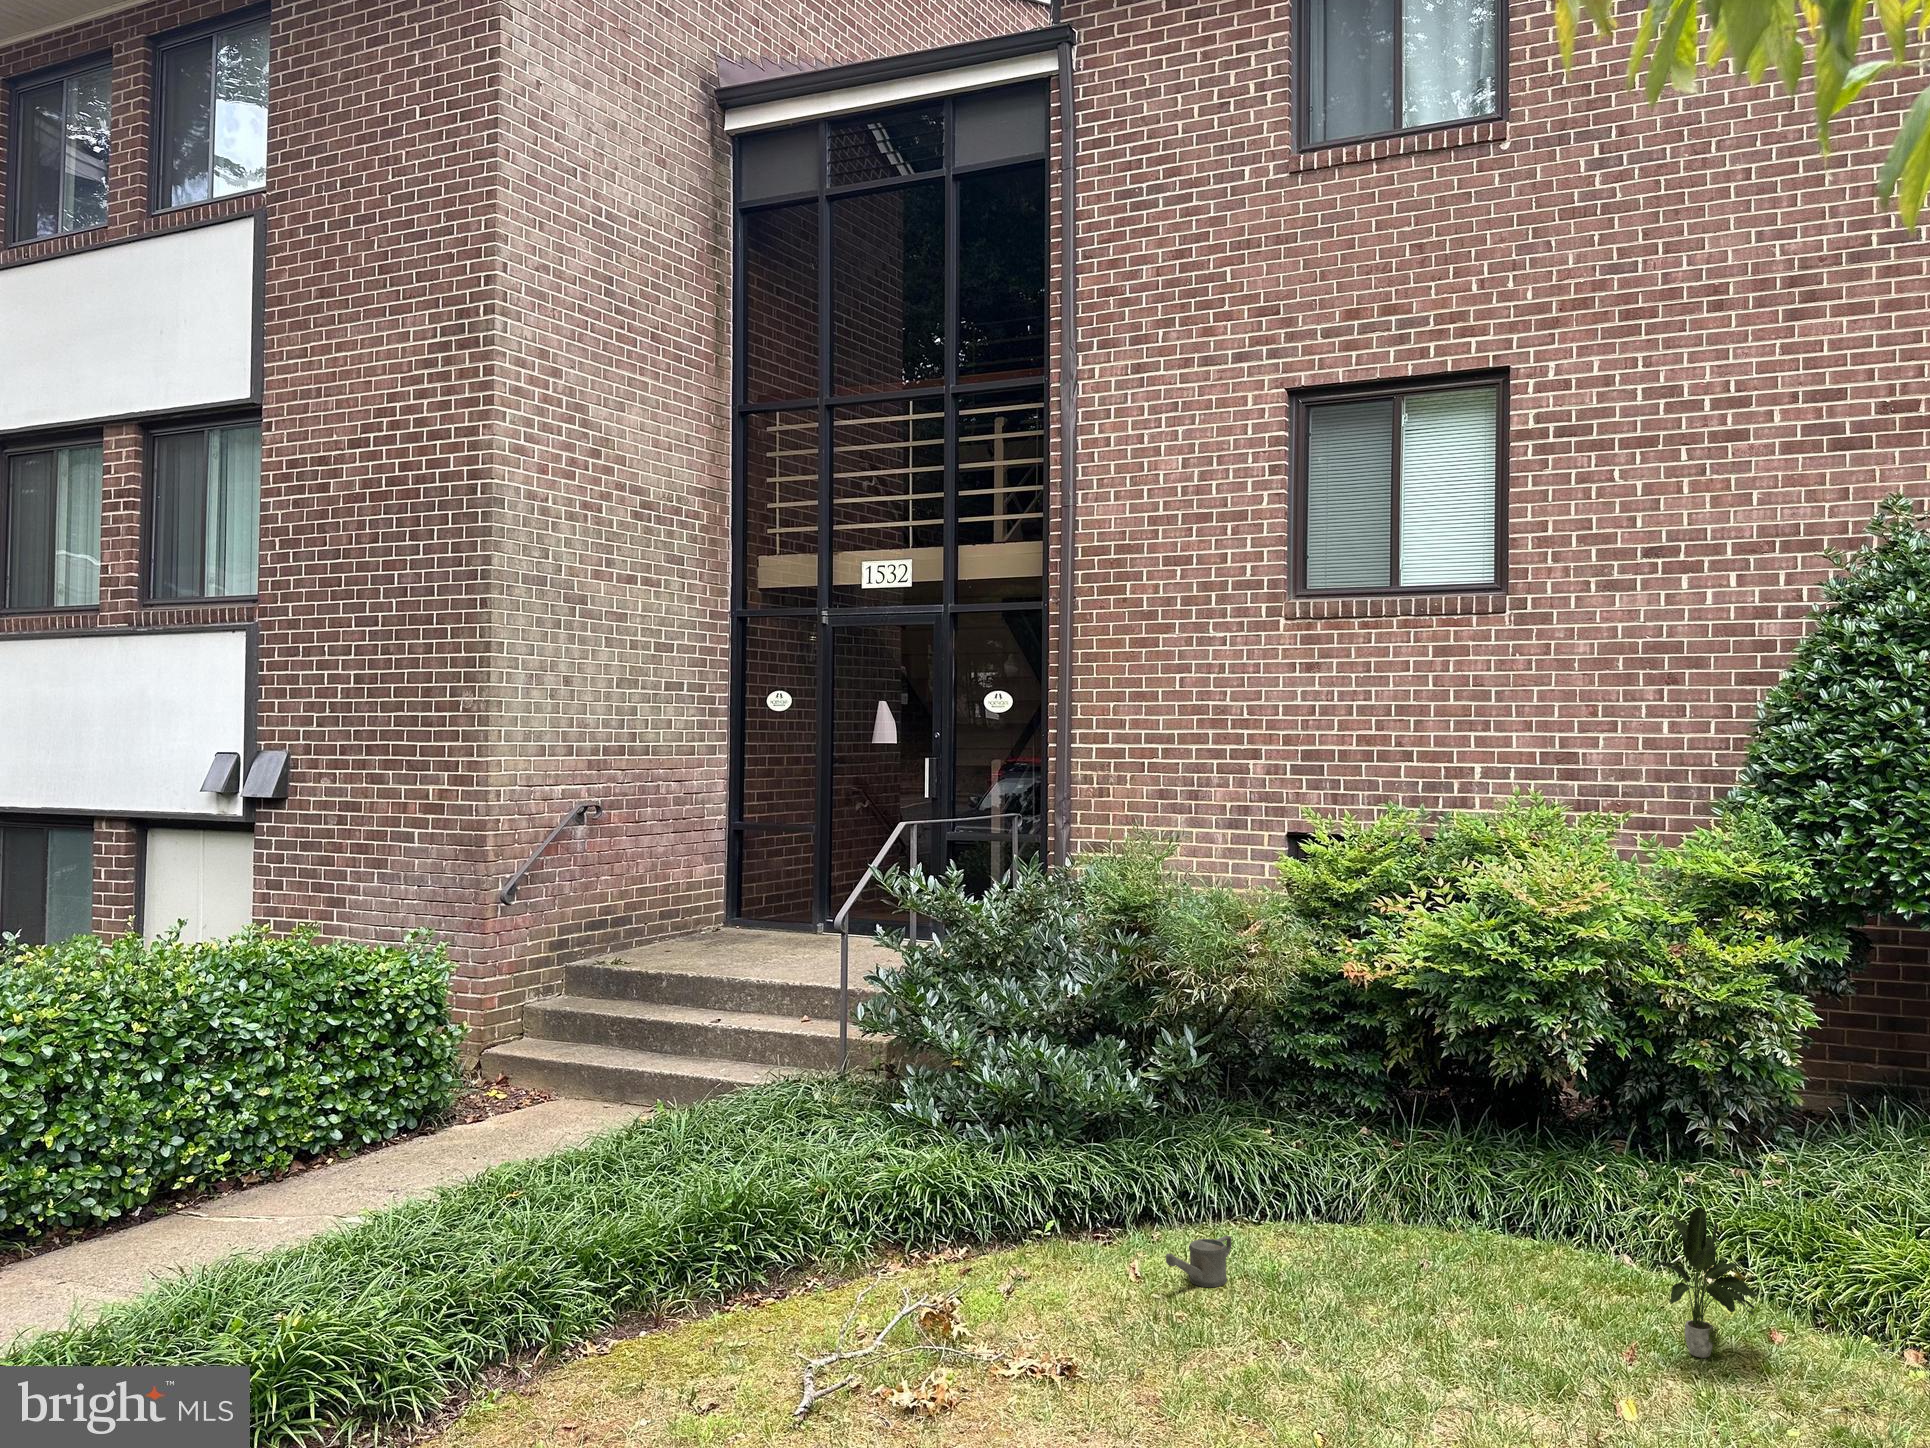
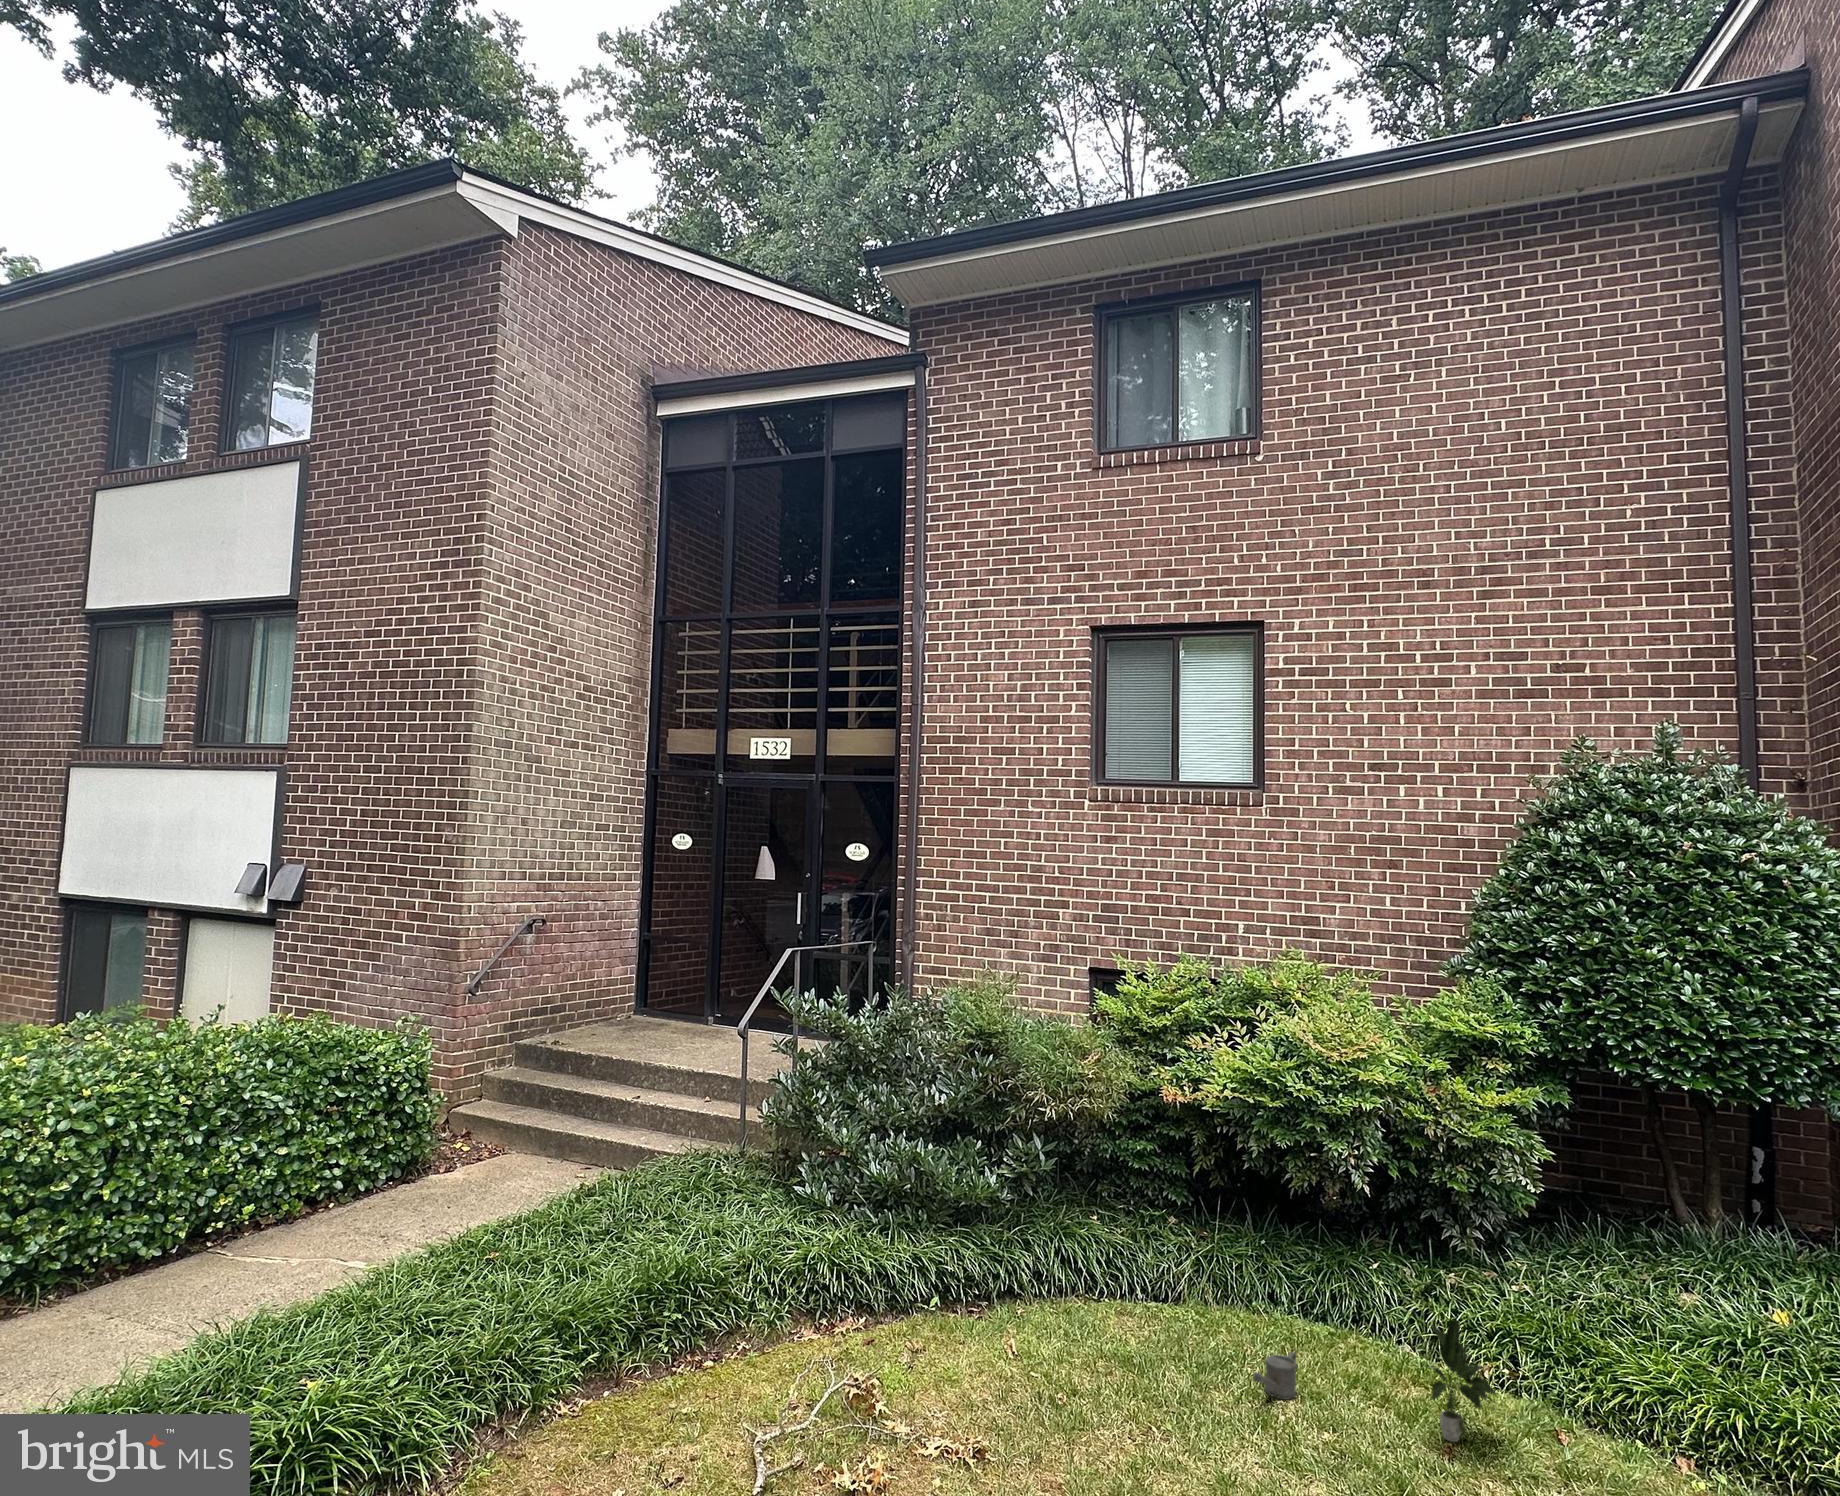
watering can: present [1166,1236,1231,1287] -> present [1253,1352,1297,1400]

